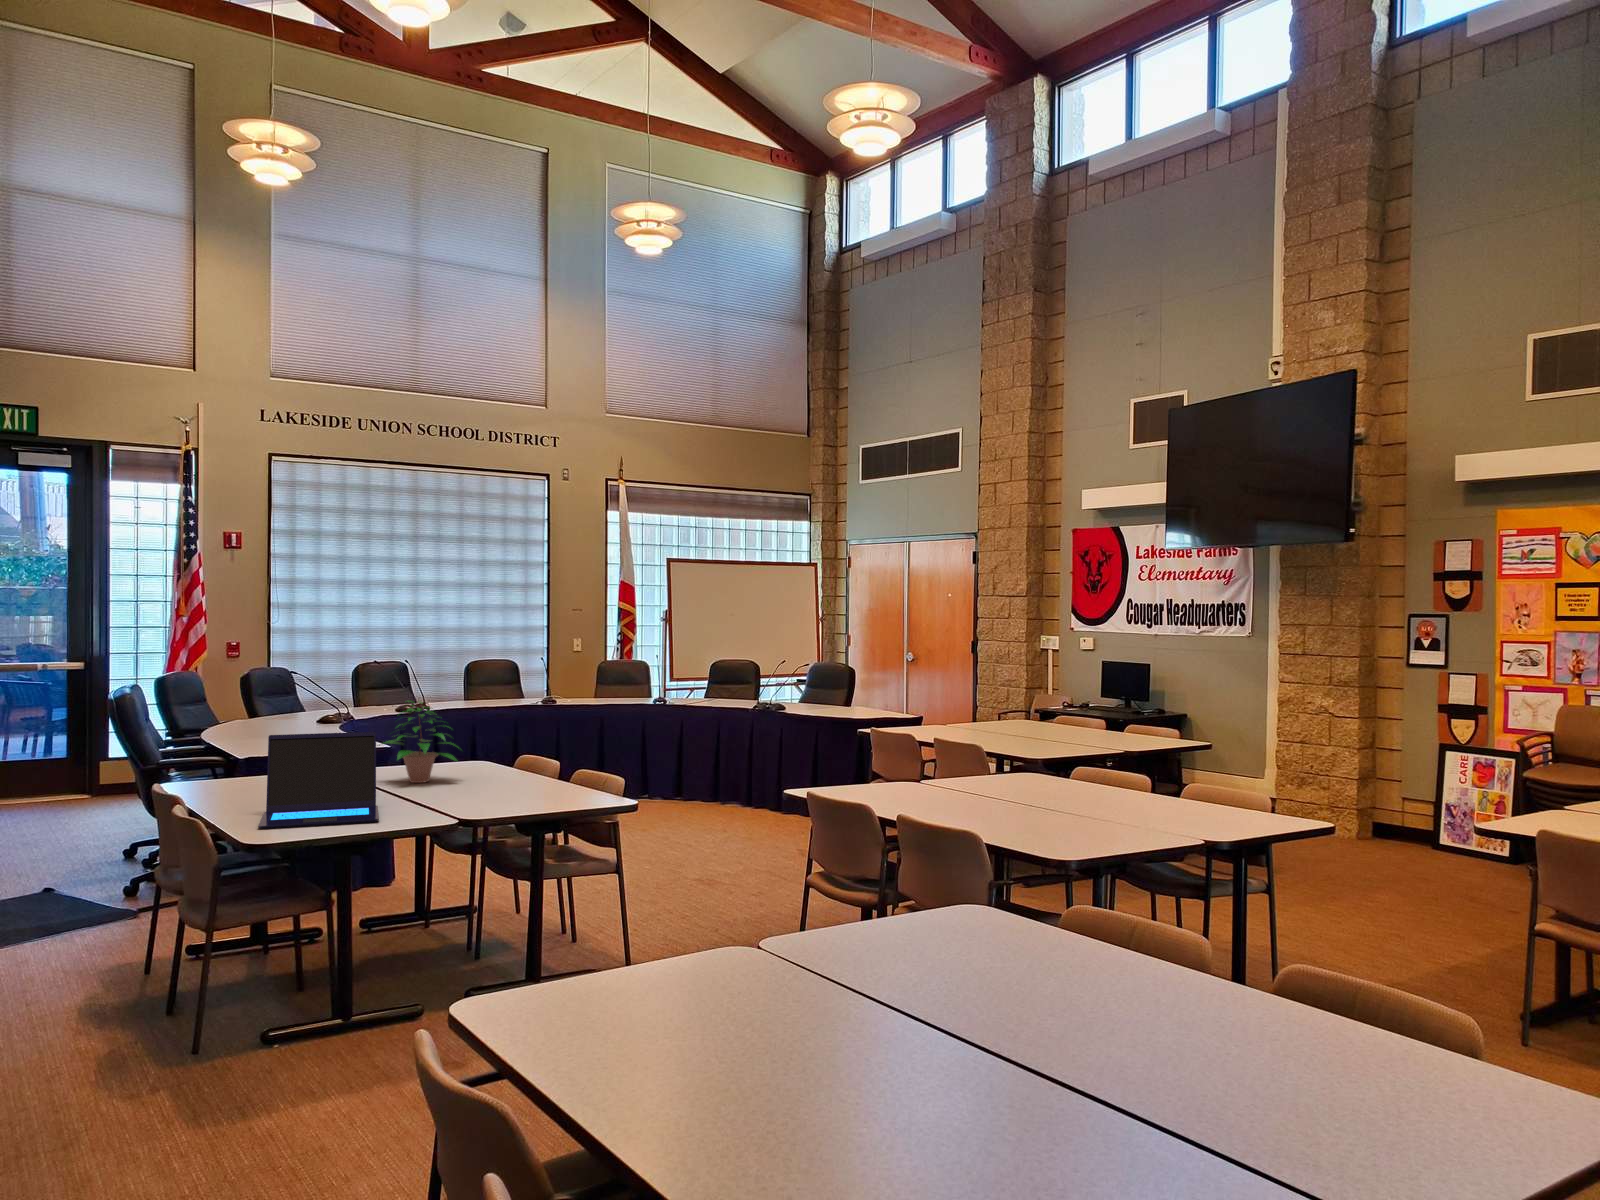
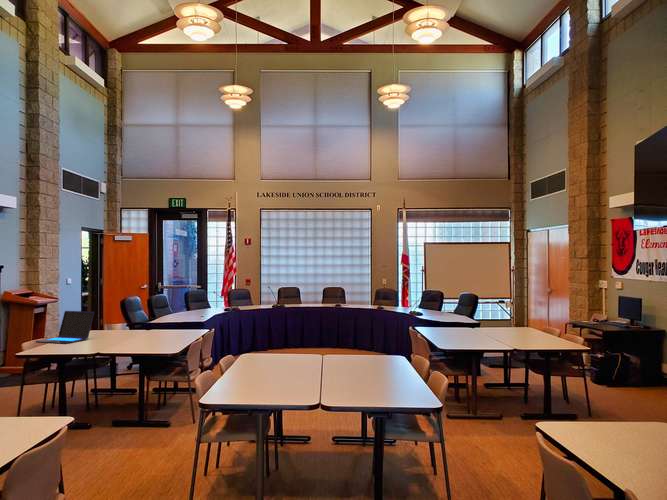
potted plant: present [379,702,458,783] -> none [128,301,161,333]

